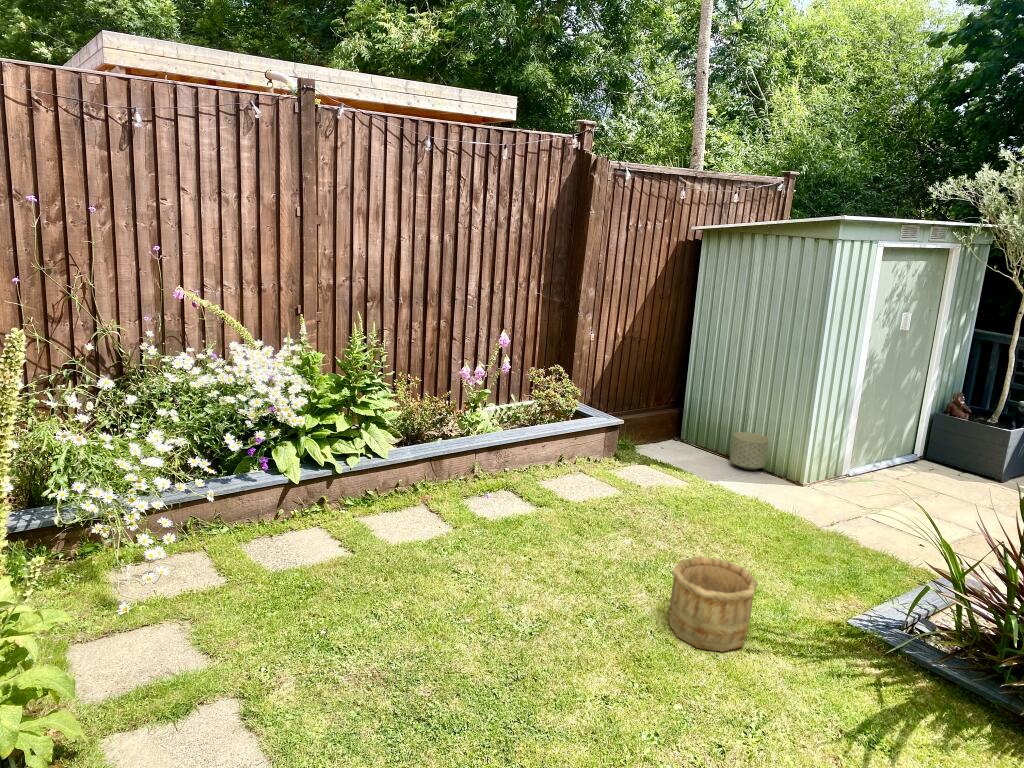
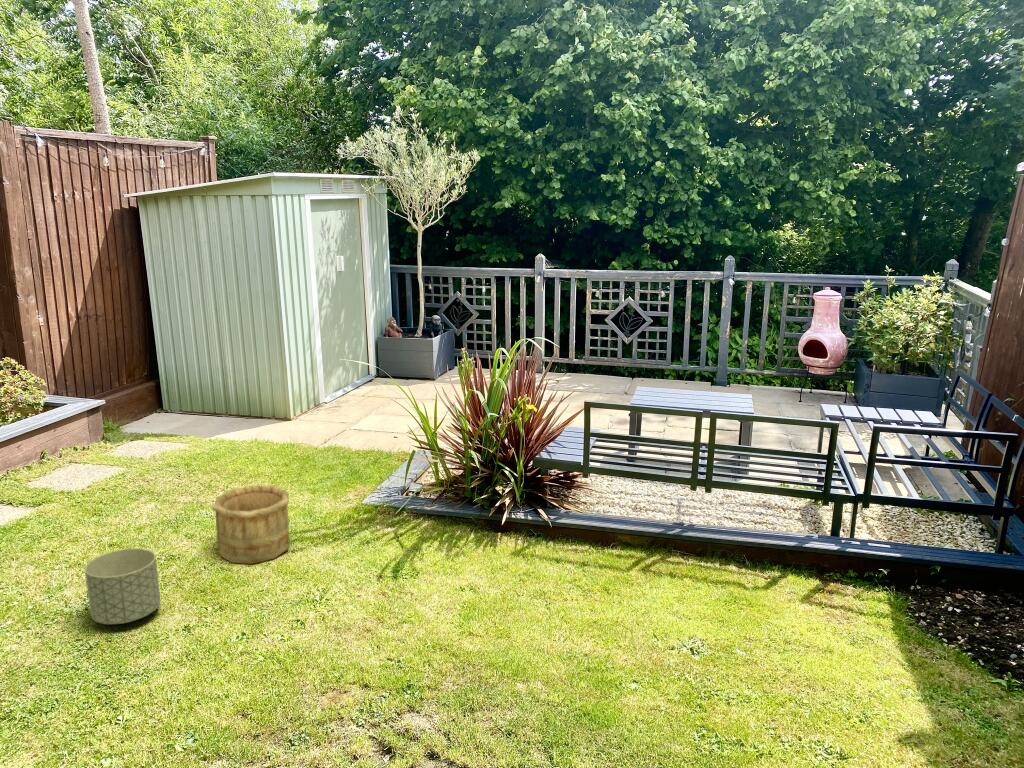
planter: present [730,432,769,470] -> present [85,548,160,624]

